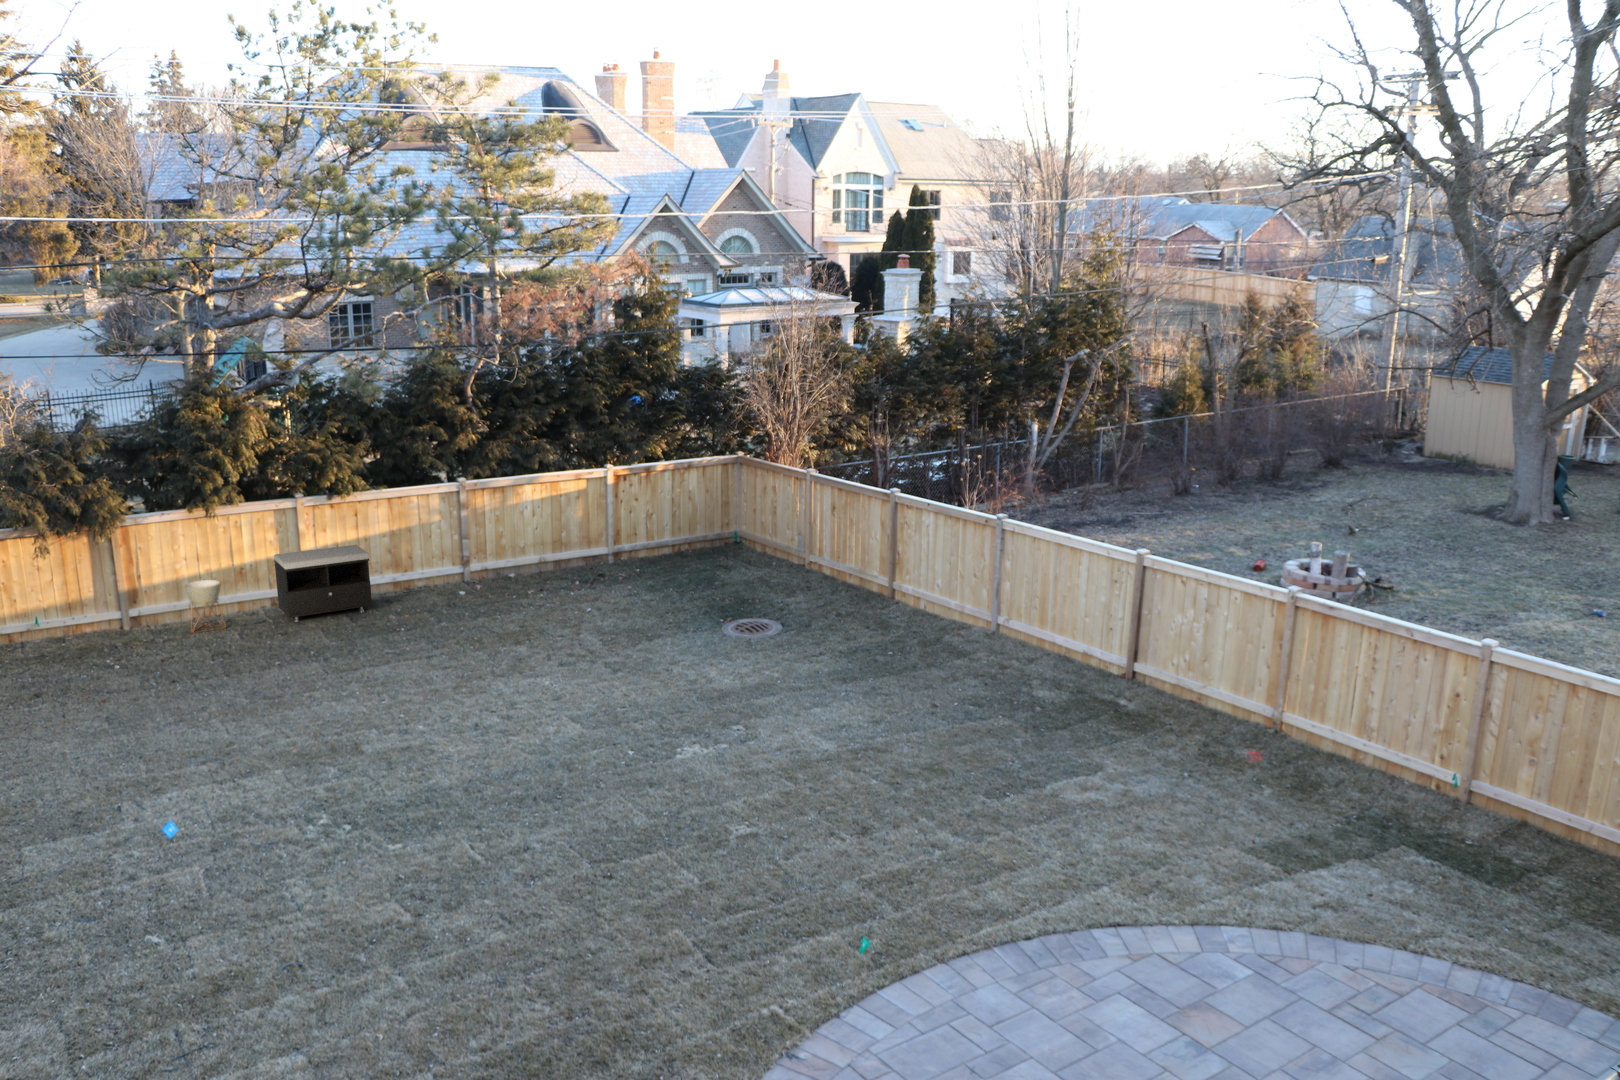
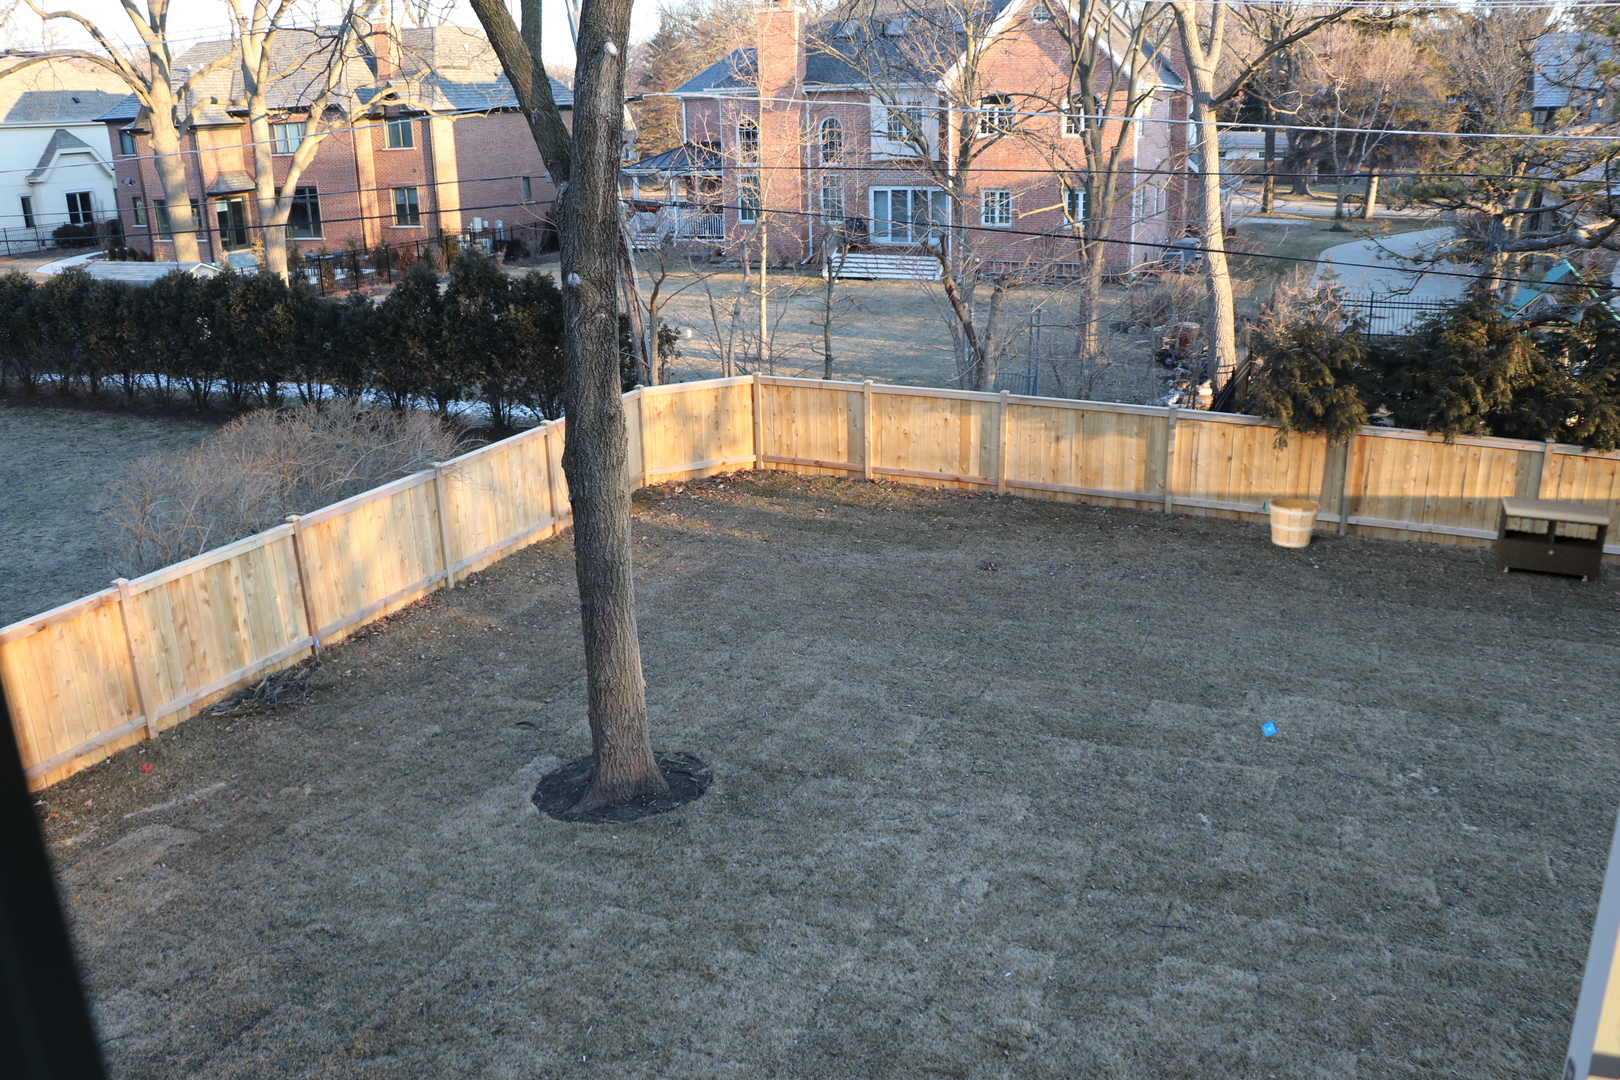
planter: present [185,580,226,633] -> none [1395,505,1438,559]
wooden bucket: none [42,601,103,656] -> present [1269,498,1321,548]

